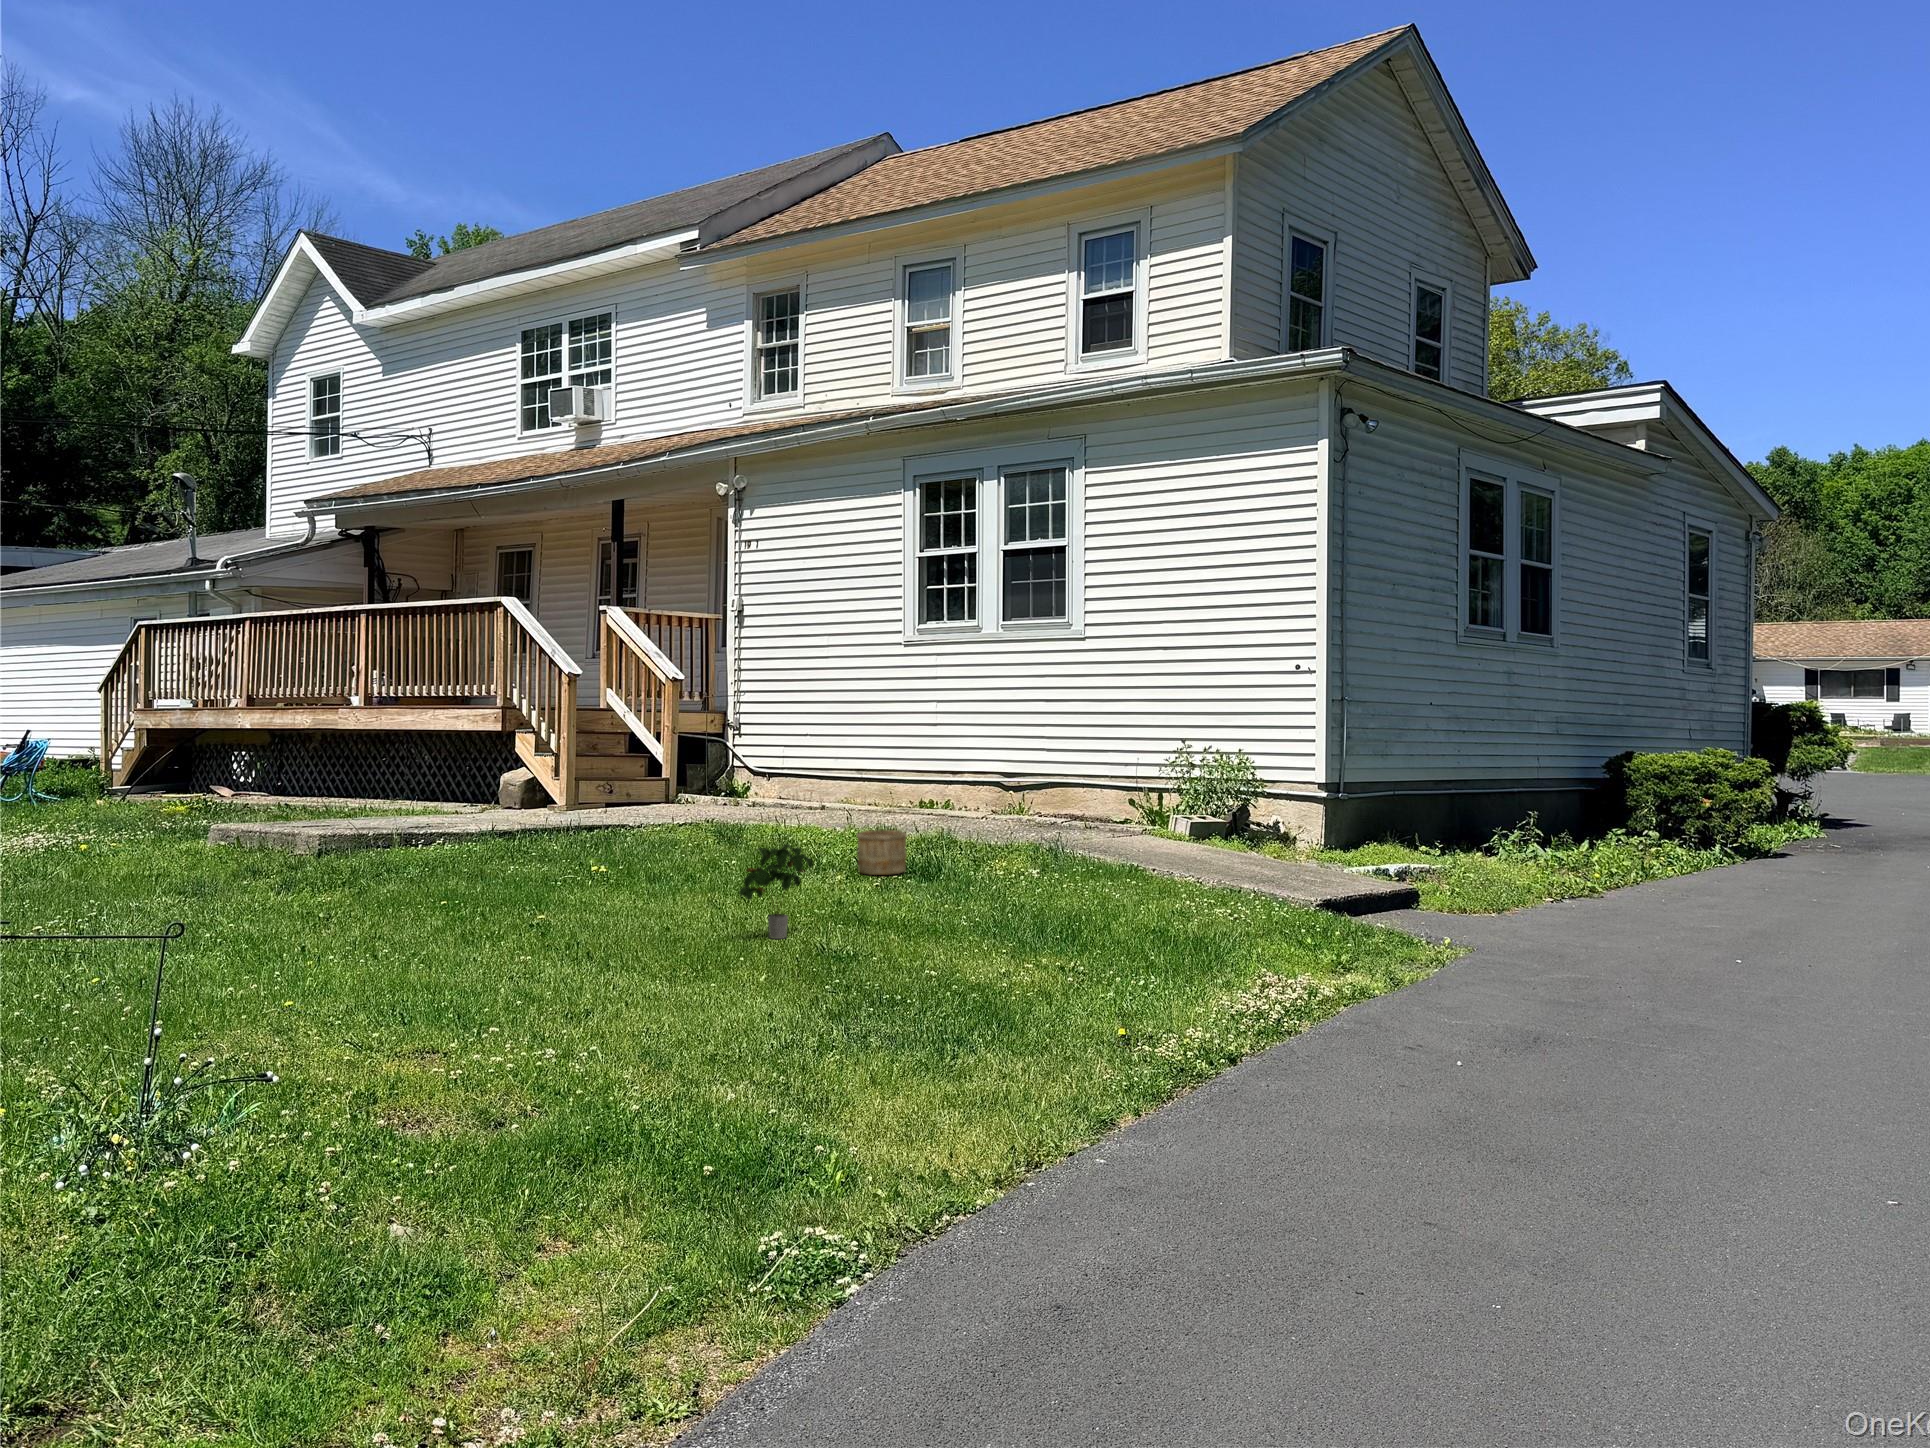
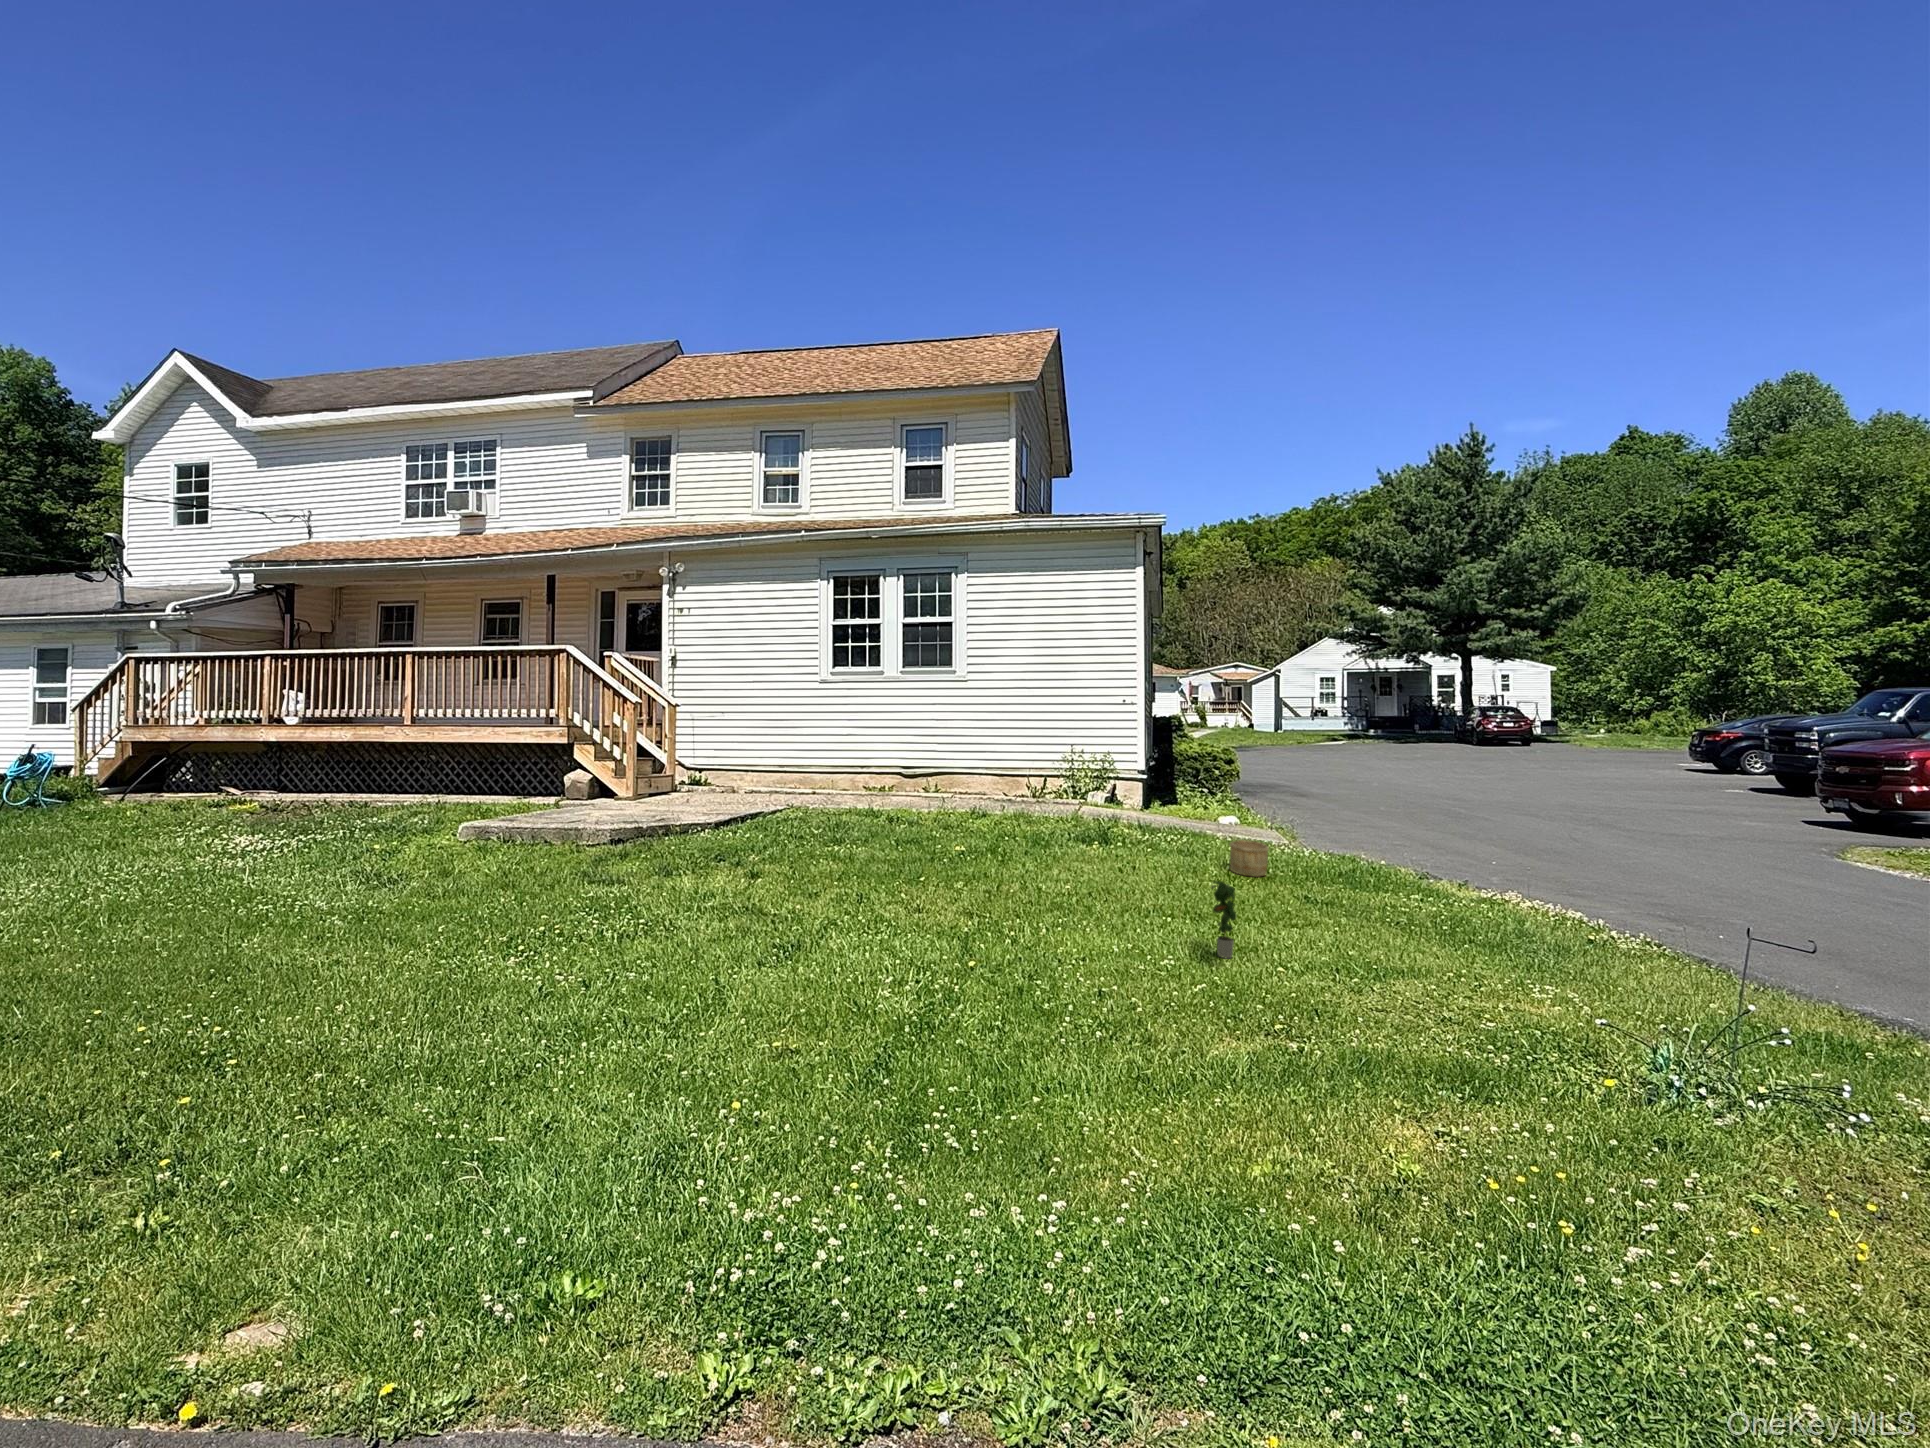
wooden bucket: present [856,830,907,875] -> present [1230,840,1269,877]

